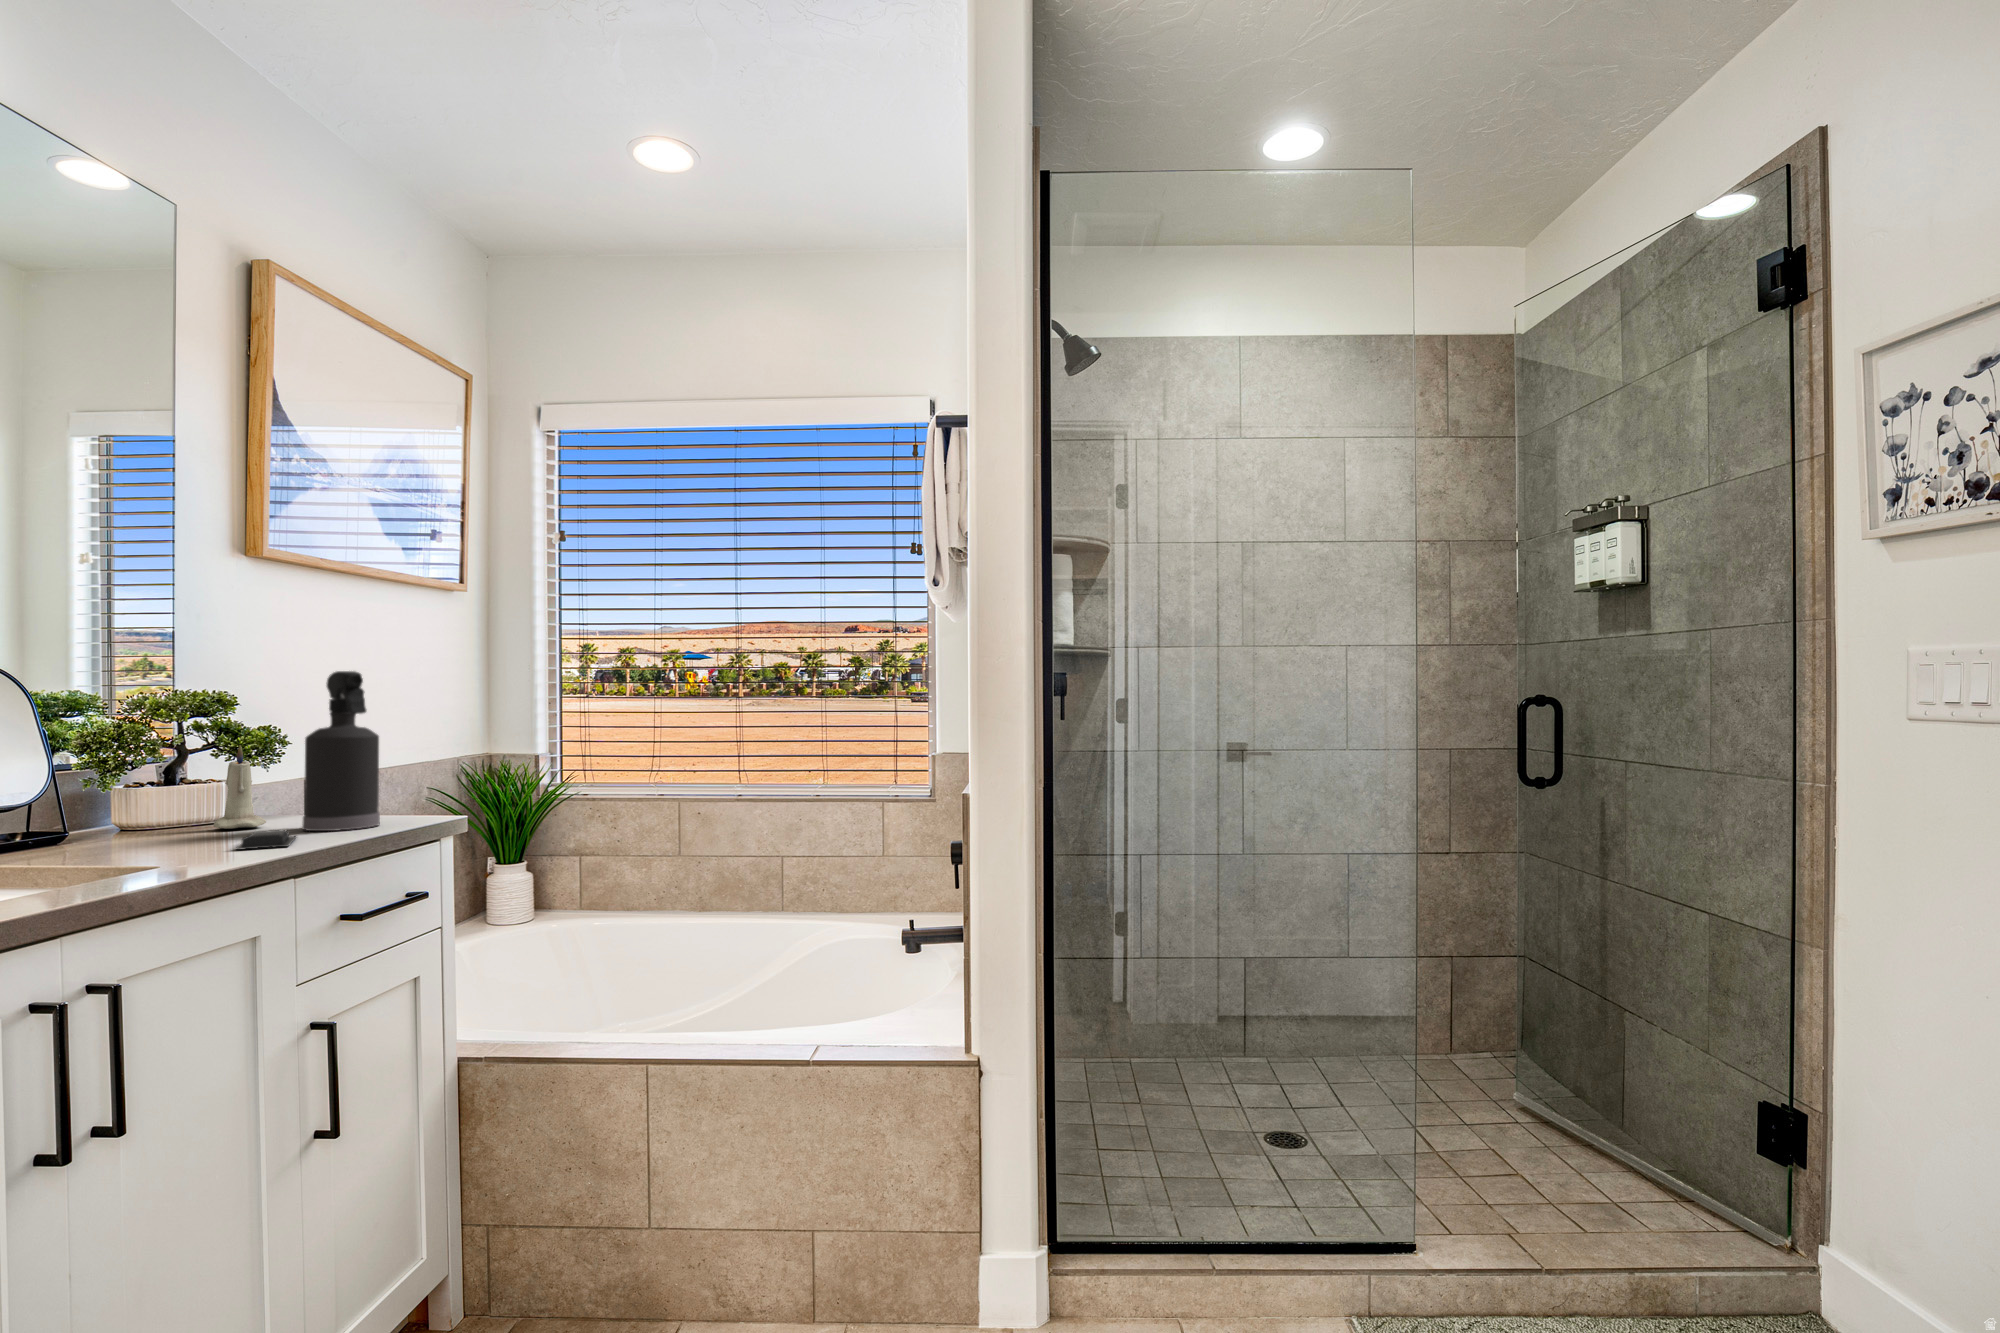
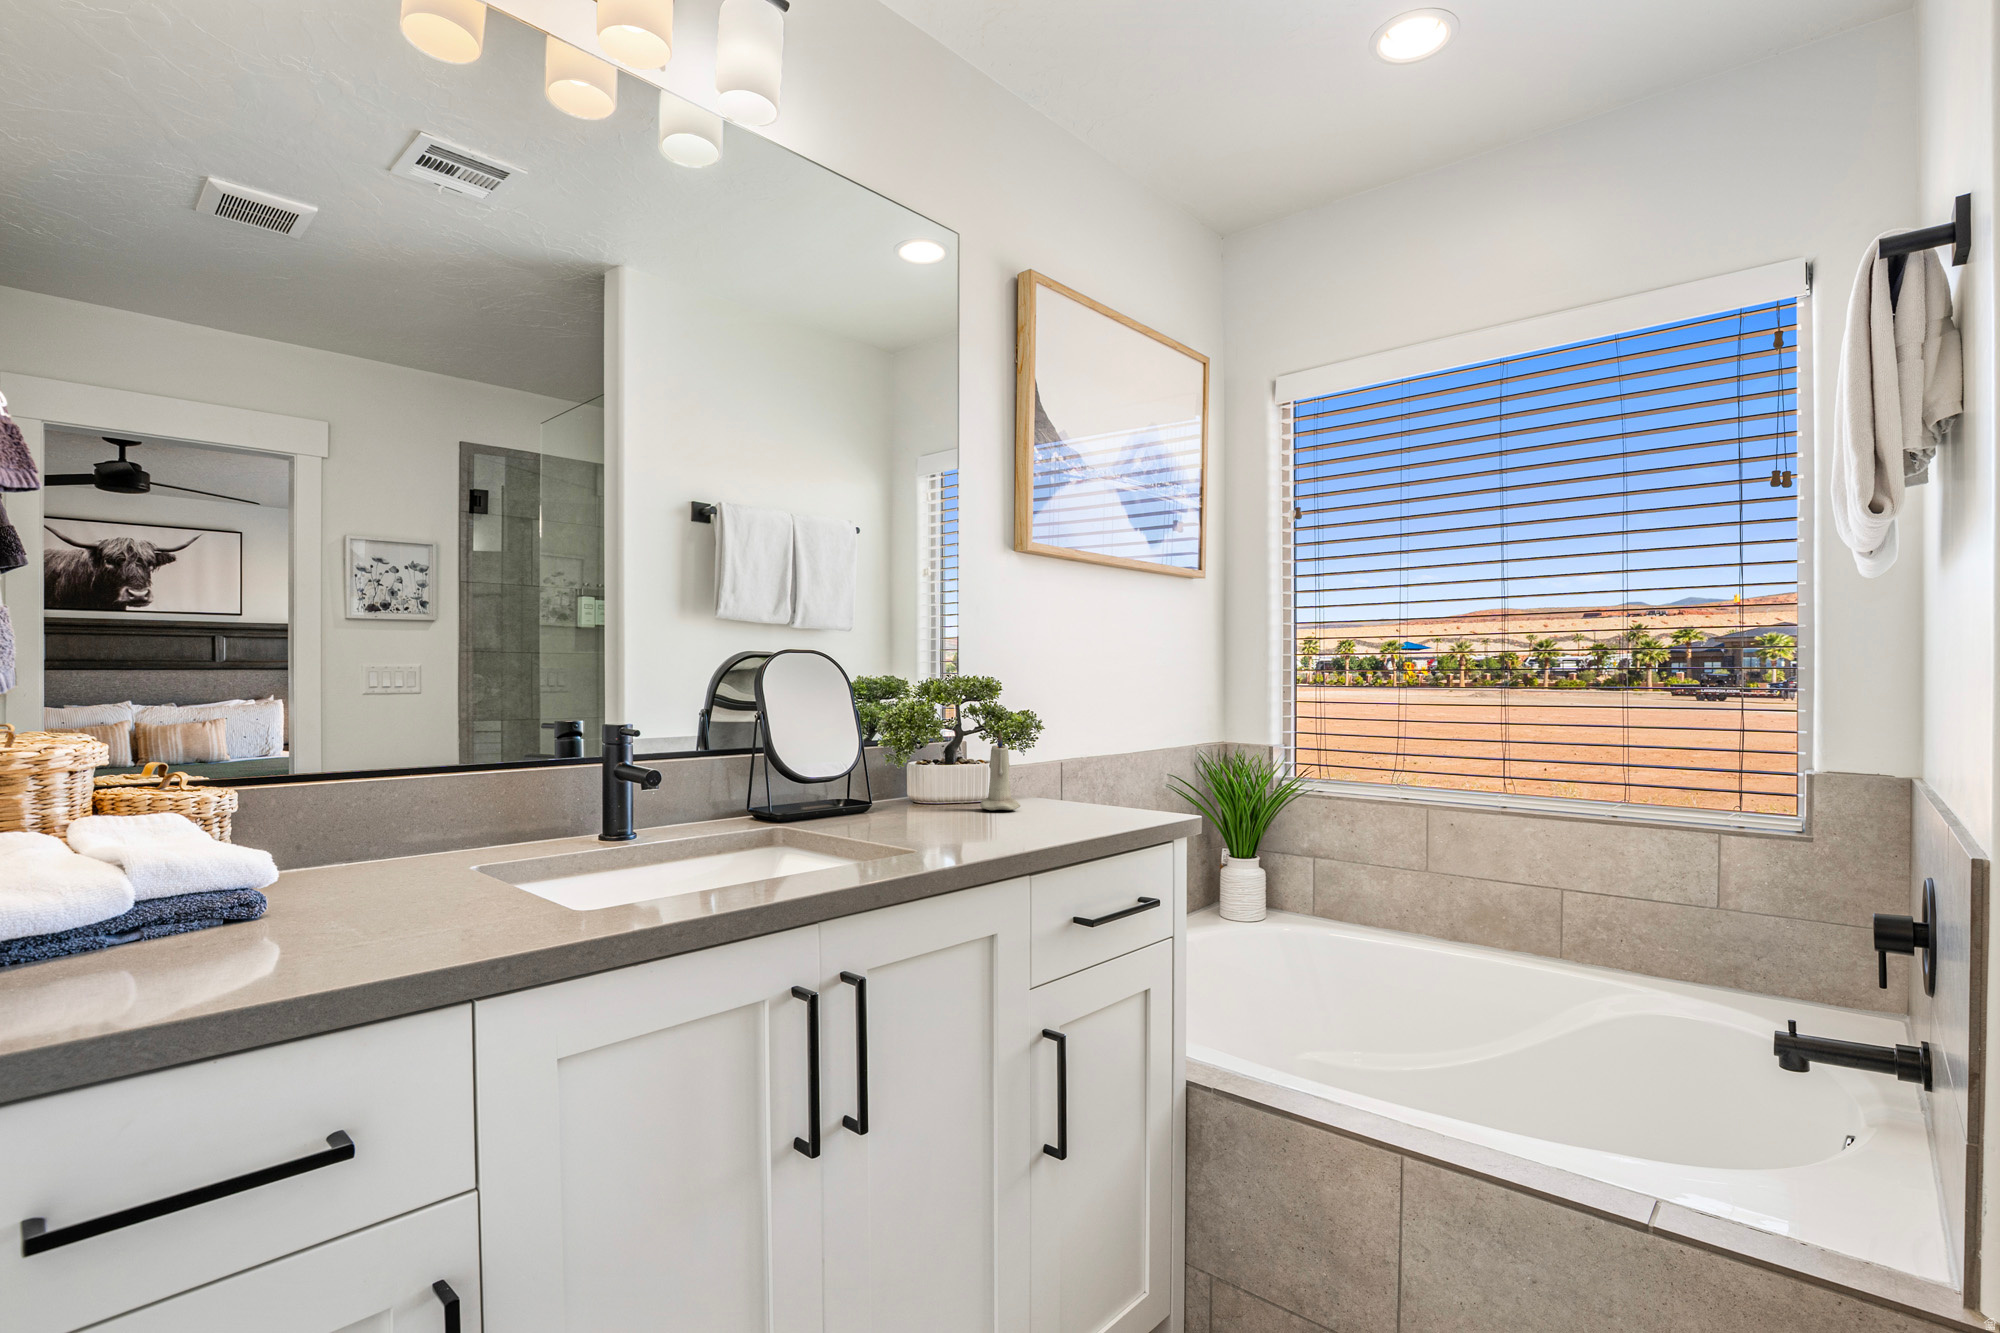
spray bottle: present [302,671,380,831] -> none [1047,659,1114,823]
soap bar: present [236,830,296,850] -> none [984,819,1039,840]

